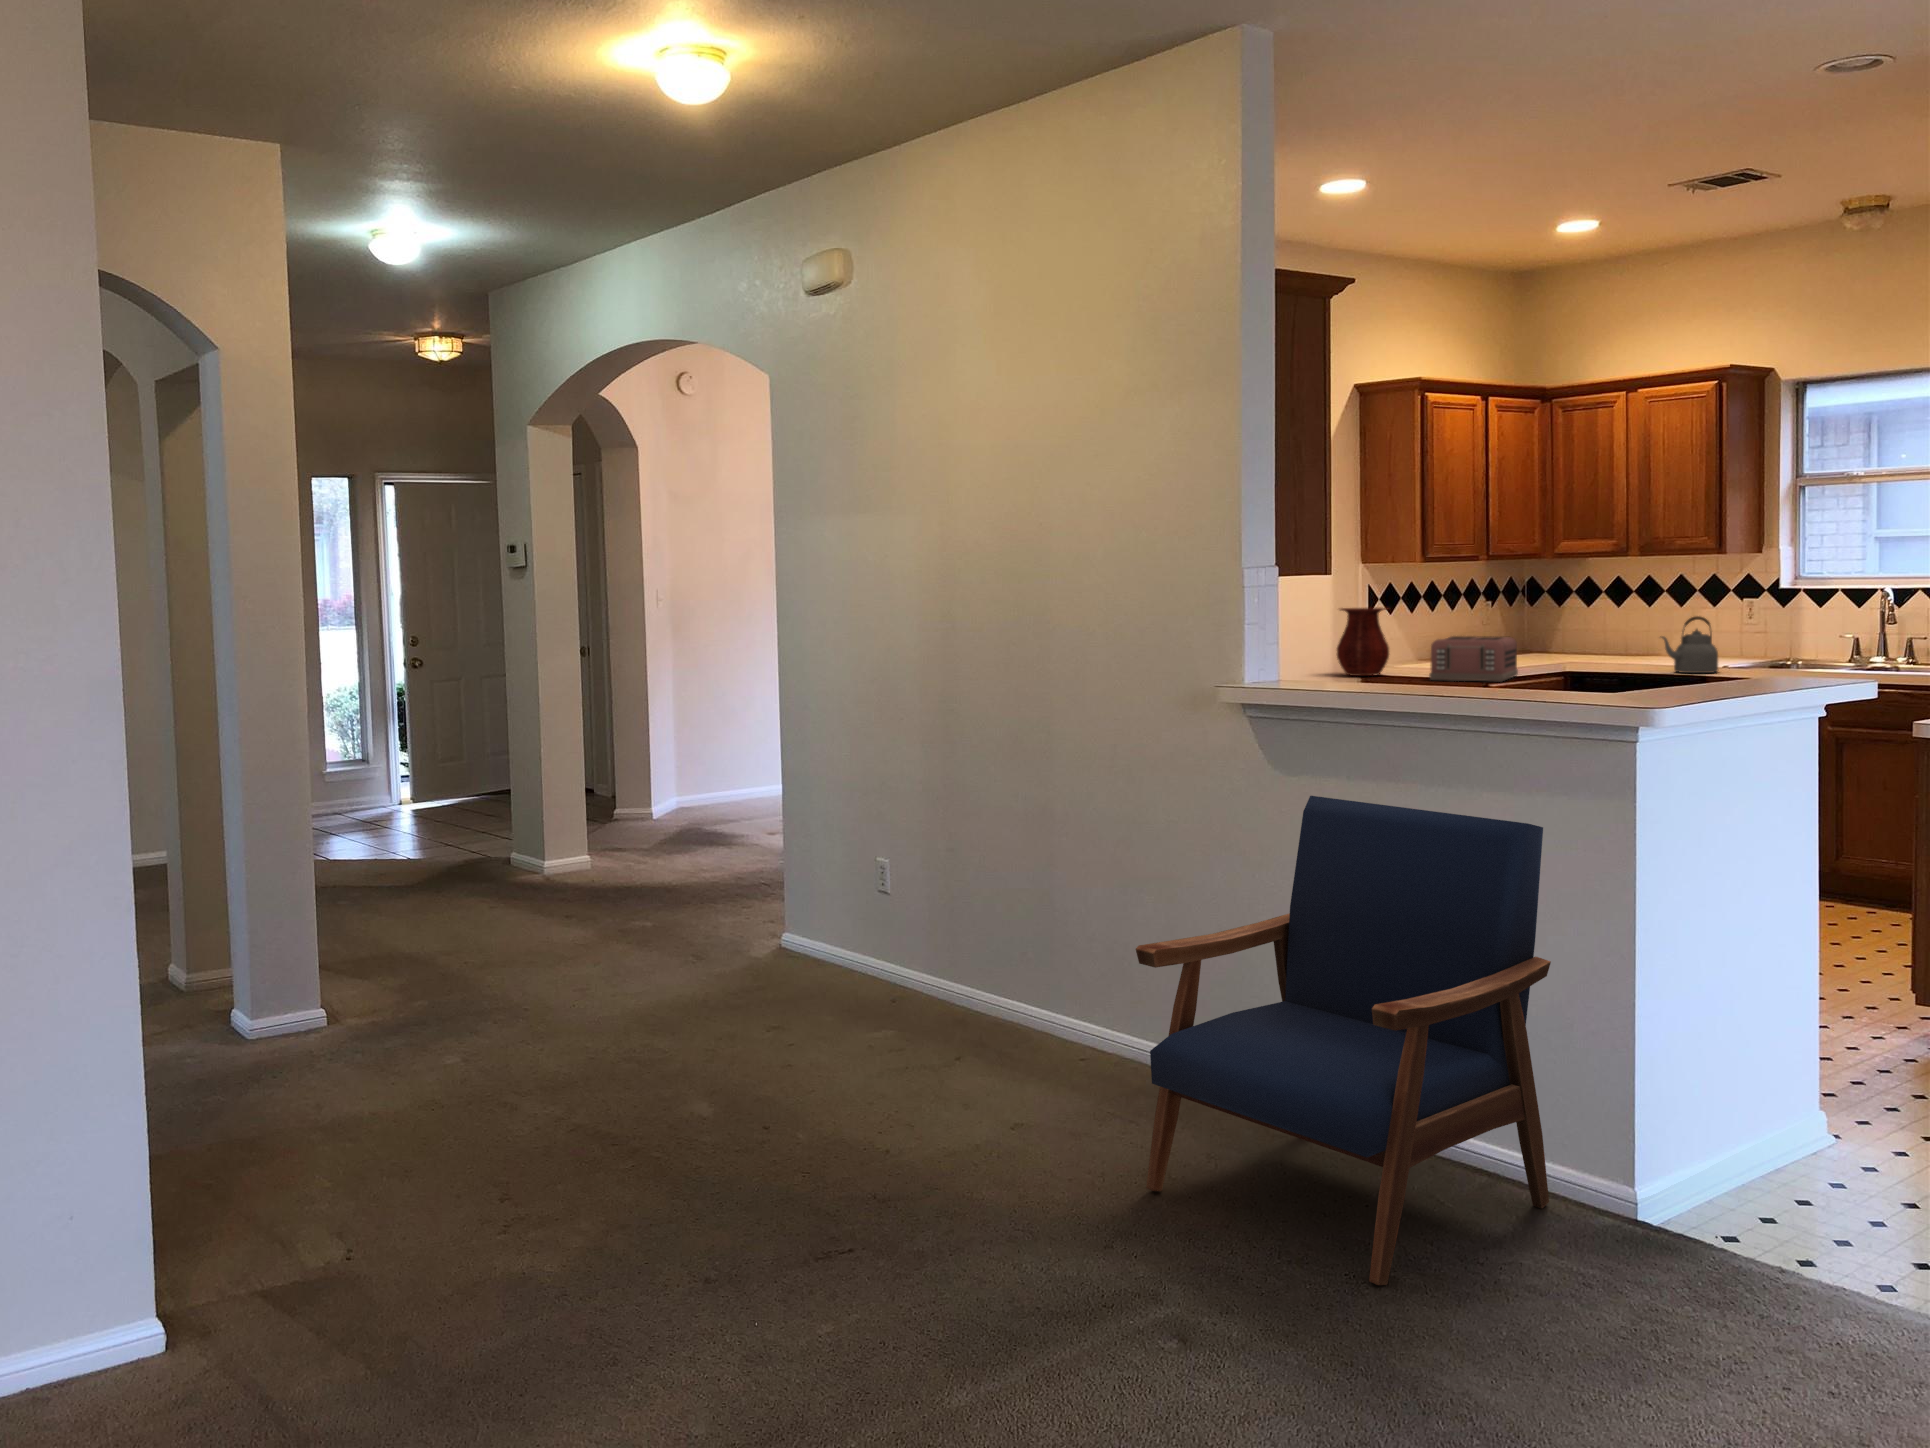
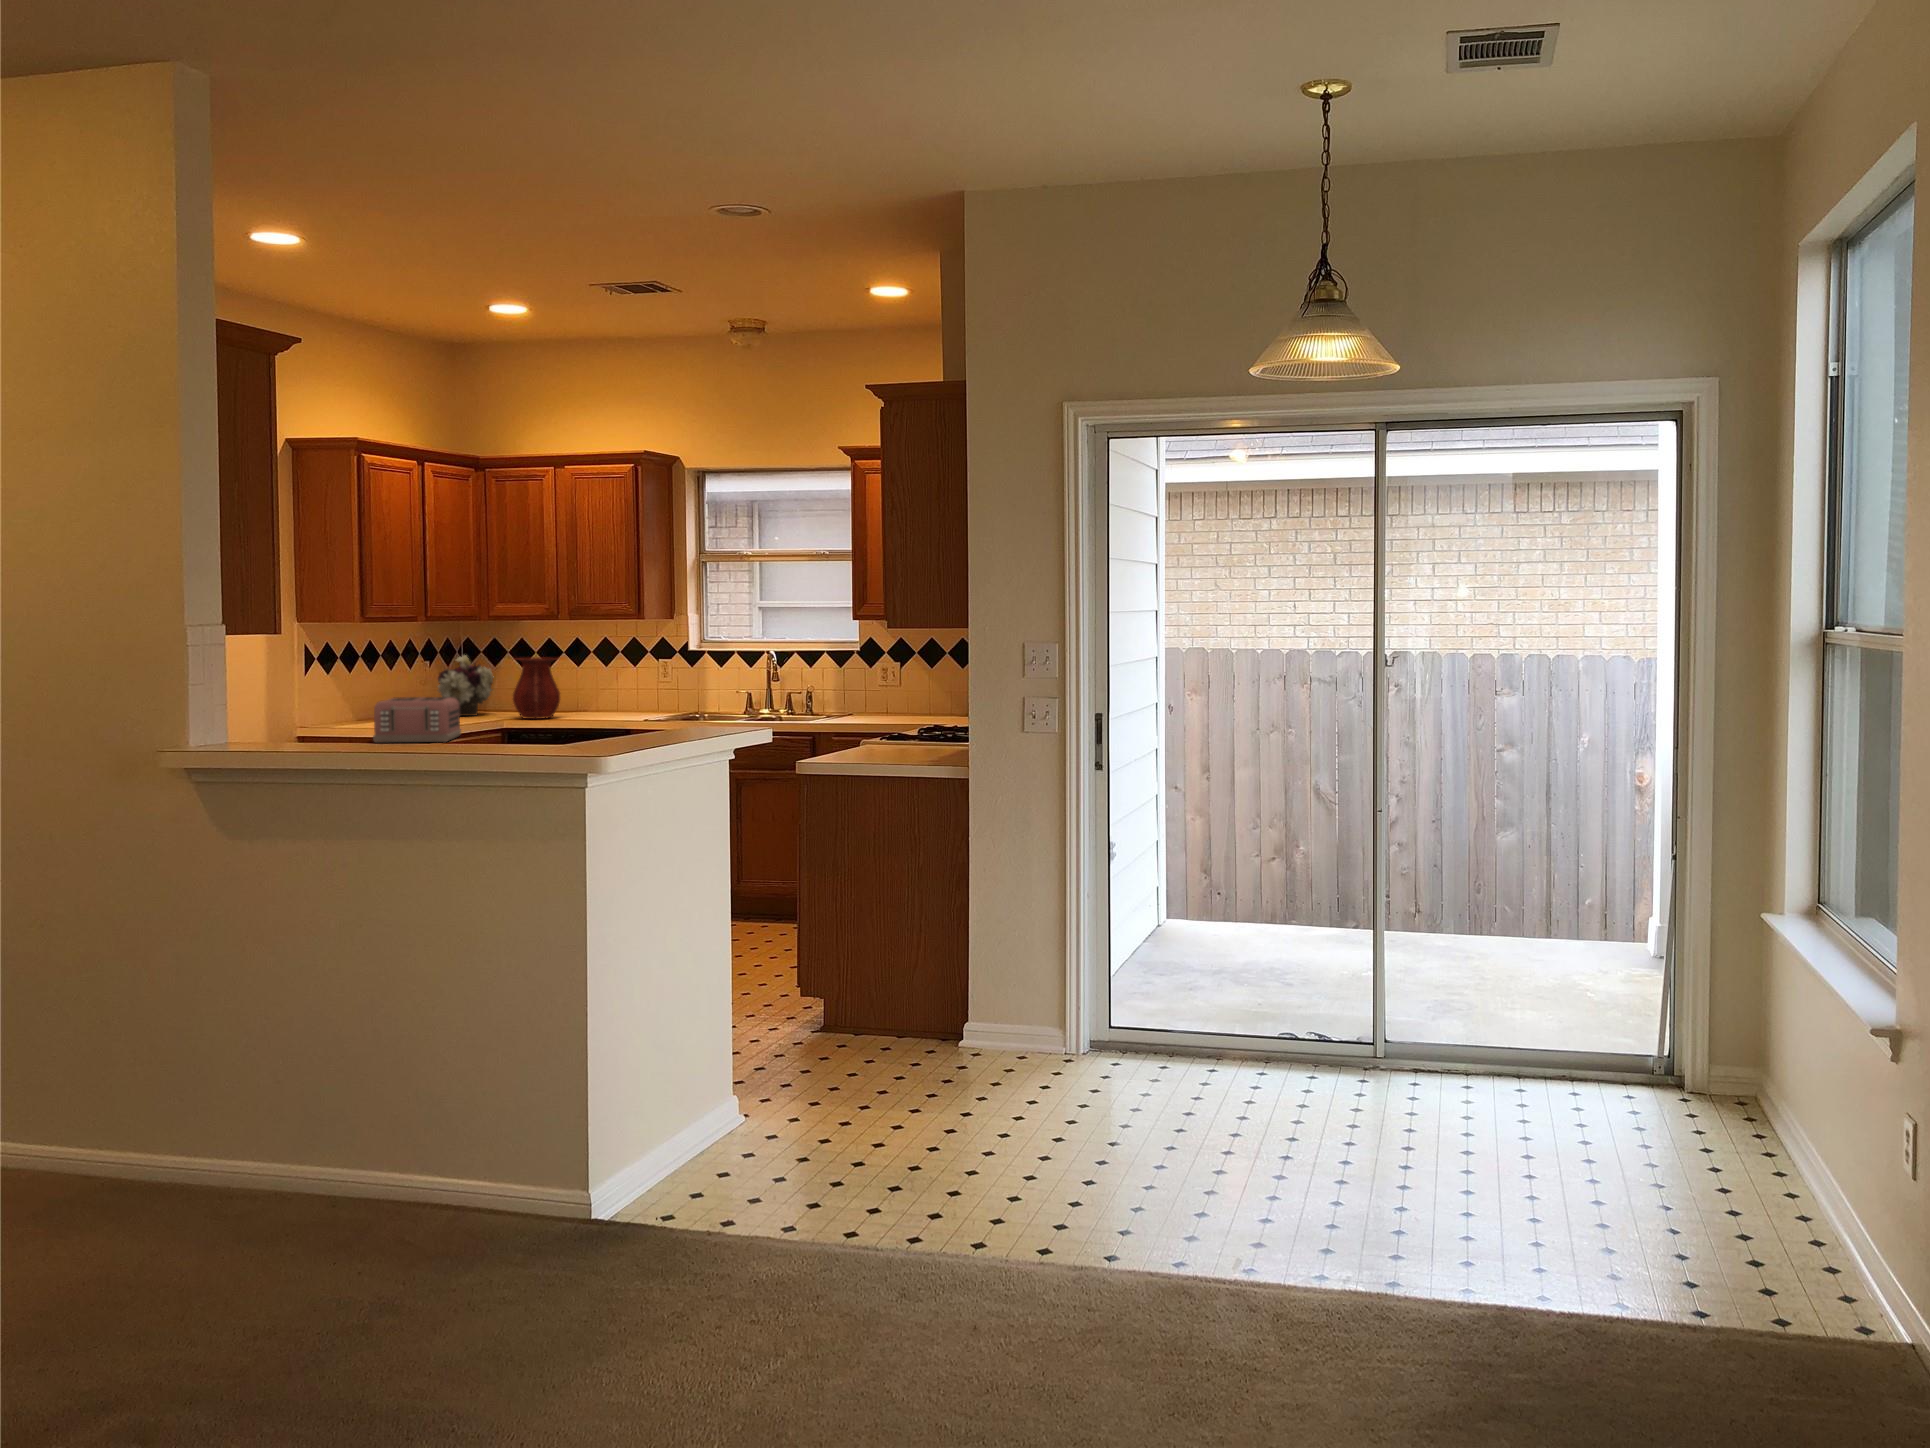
flower arrangement: none [1497,595,1557,656] -> present [438,656,494,716]
vase: present [1337,608,1389,676] -> present [513,658,560,719]
kettle: present [1661,616,1718,673] -> none [589,676,640,729]
armchair: present [1136,796,1551,1285] -> none [77,864,518,1336]

